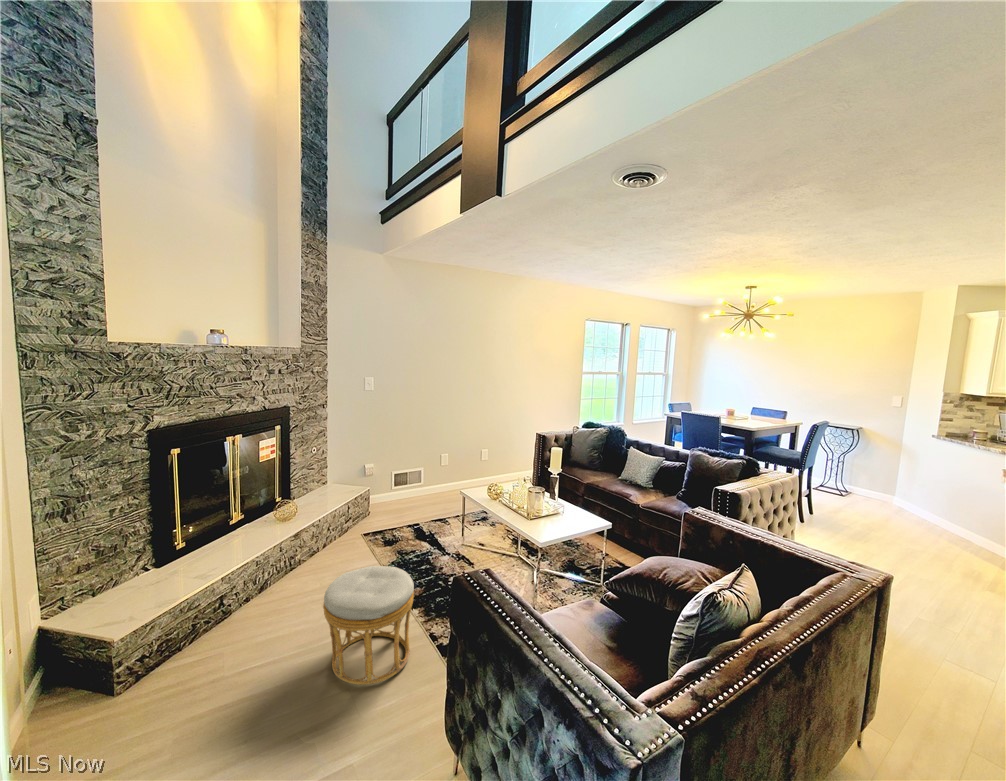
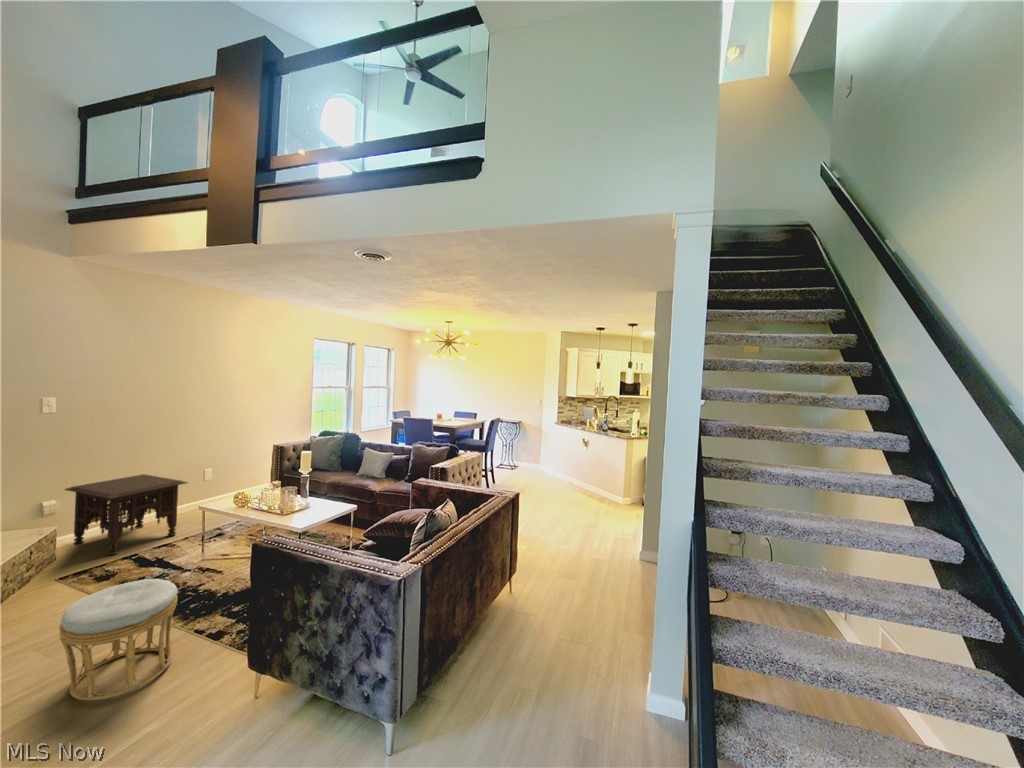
side table: none [377,450,458,520] -> present [65,474,188,555]

